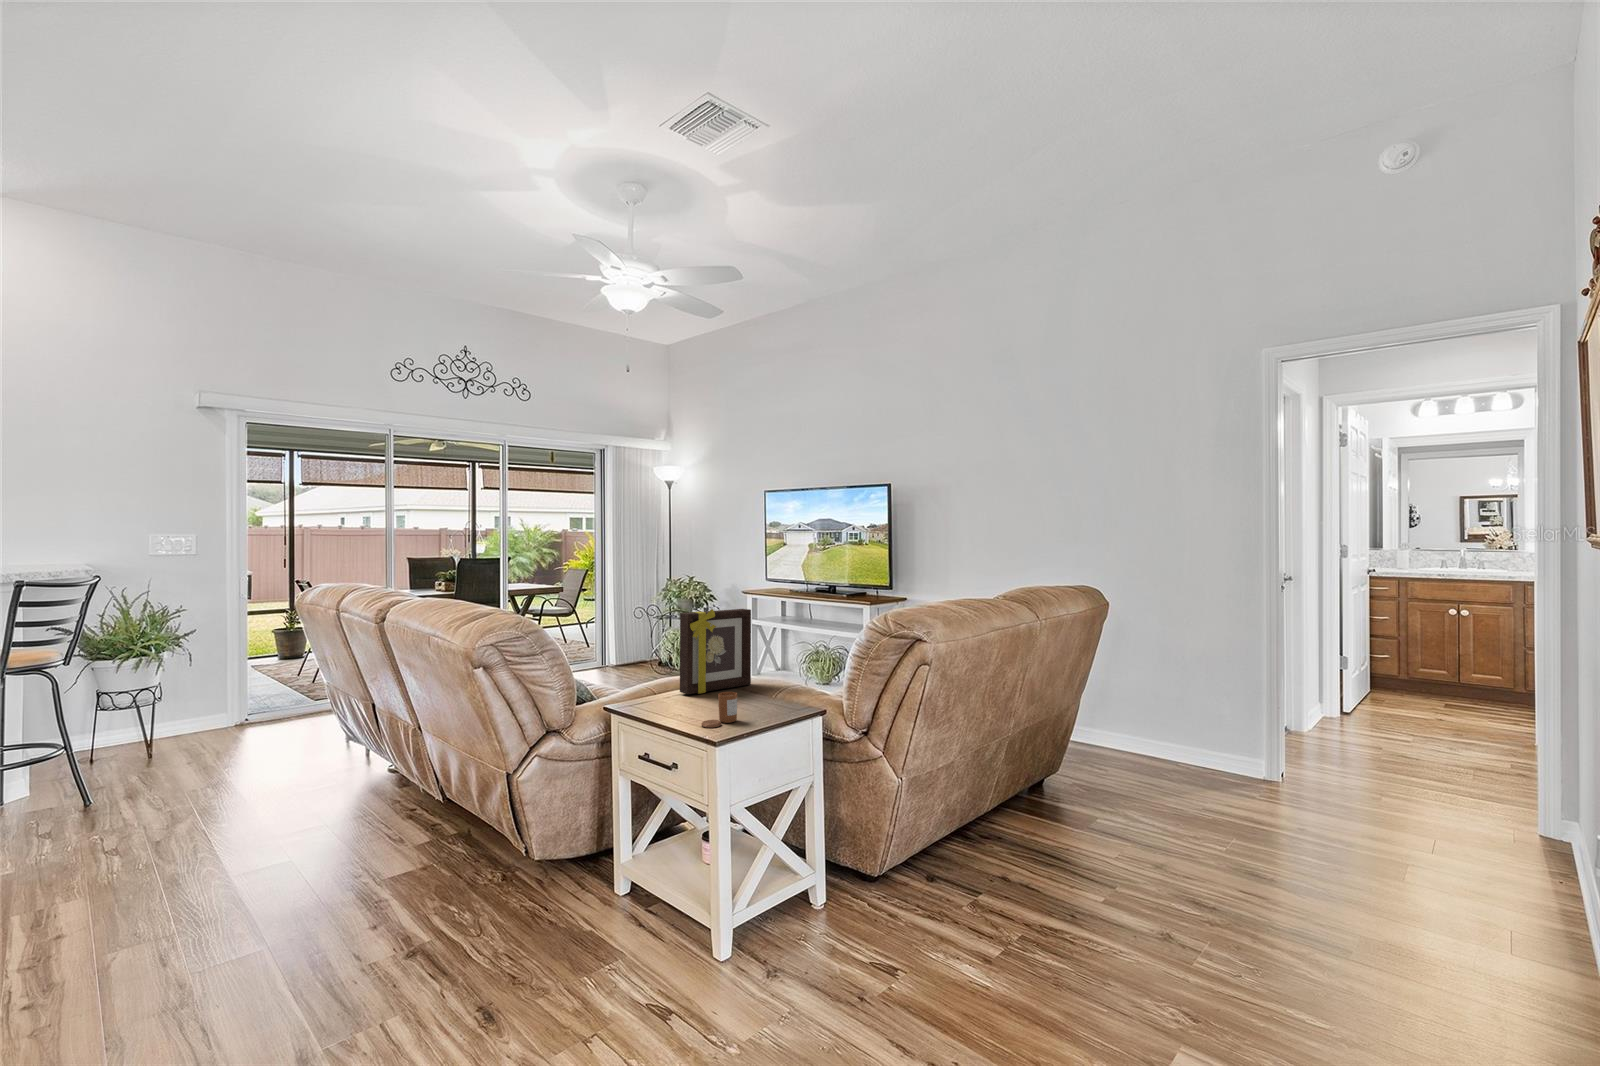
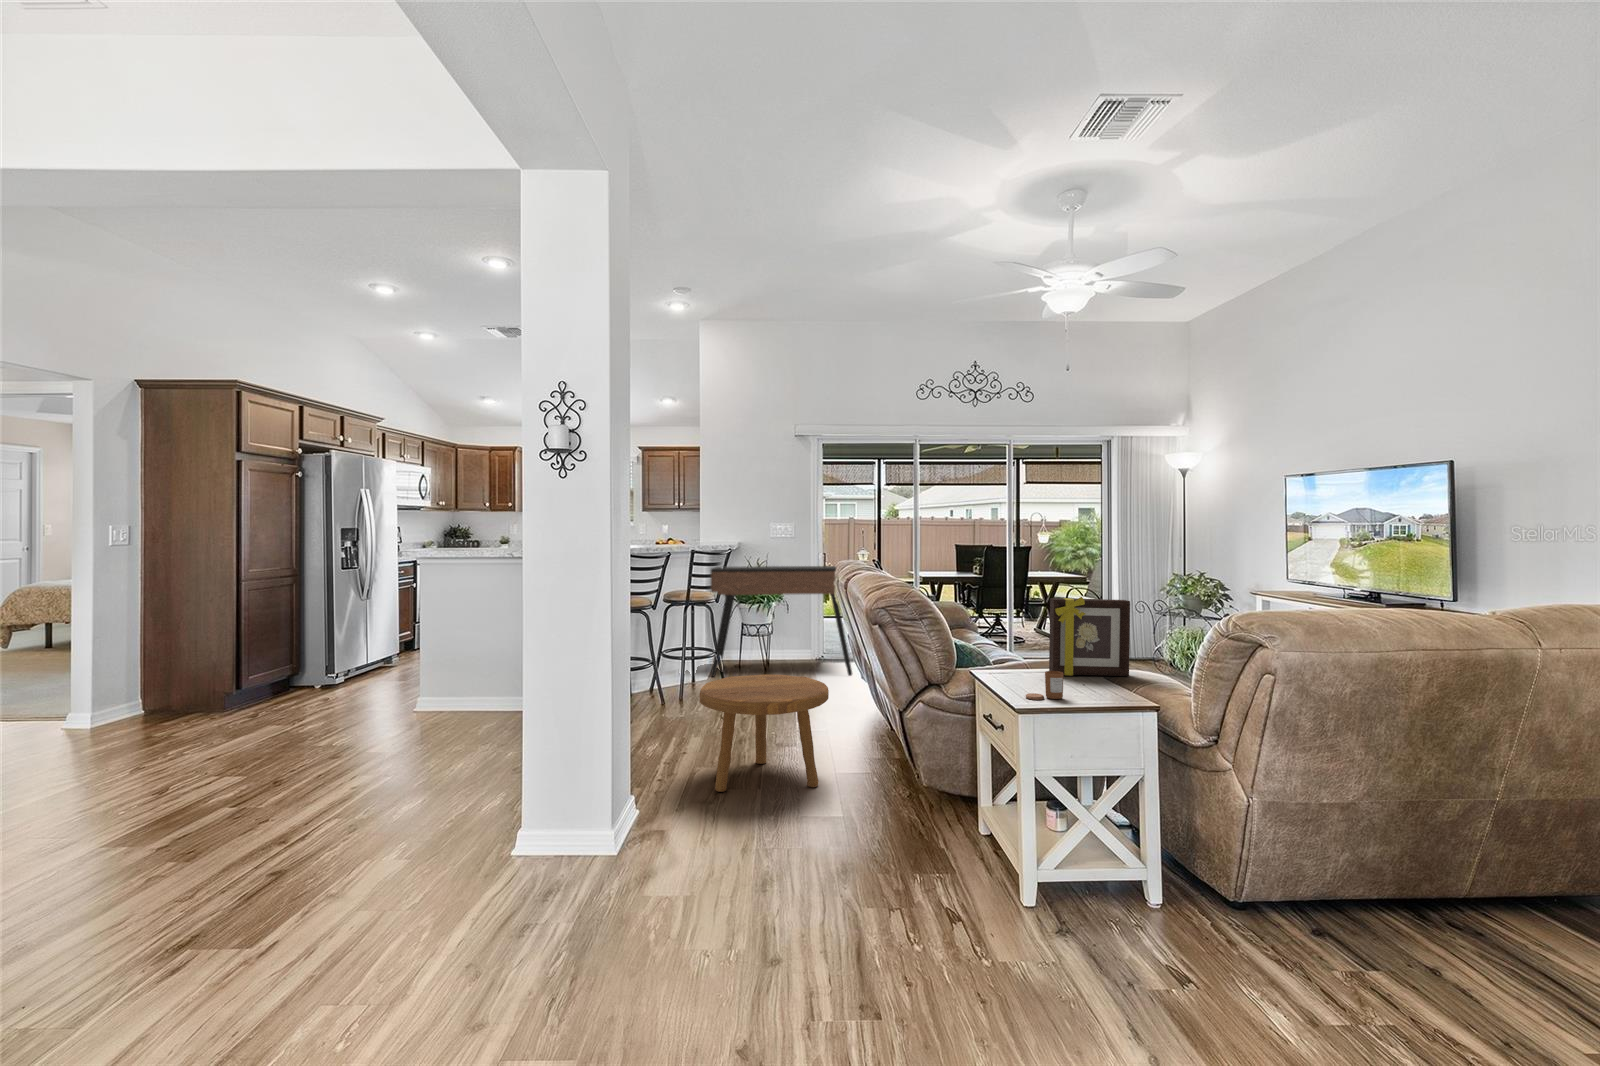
console table: none [39,588,316,782] -> present [711,566,852,676]
footstool: none [128,753,377,977] -> present [700,675,829,792]

